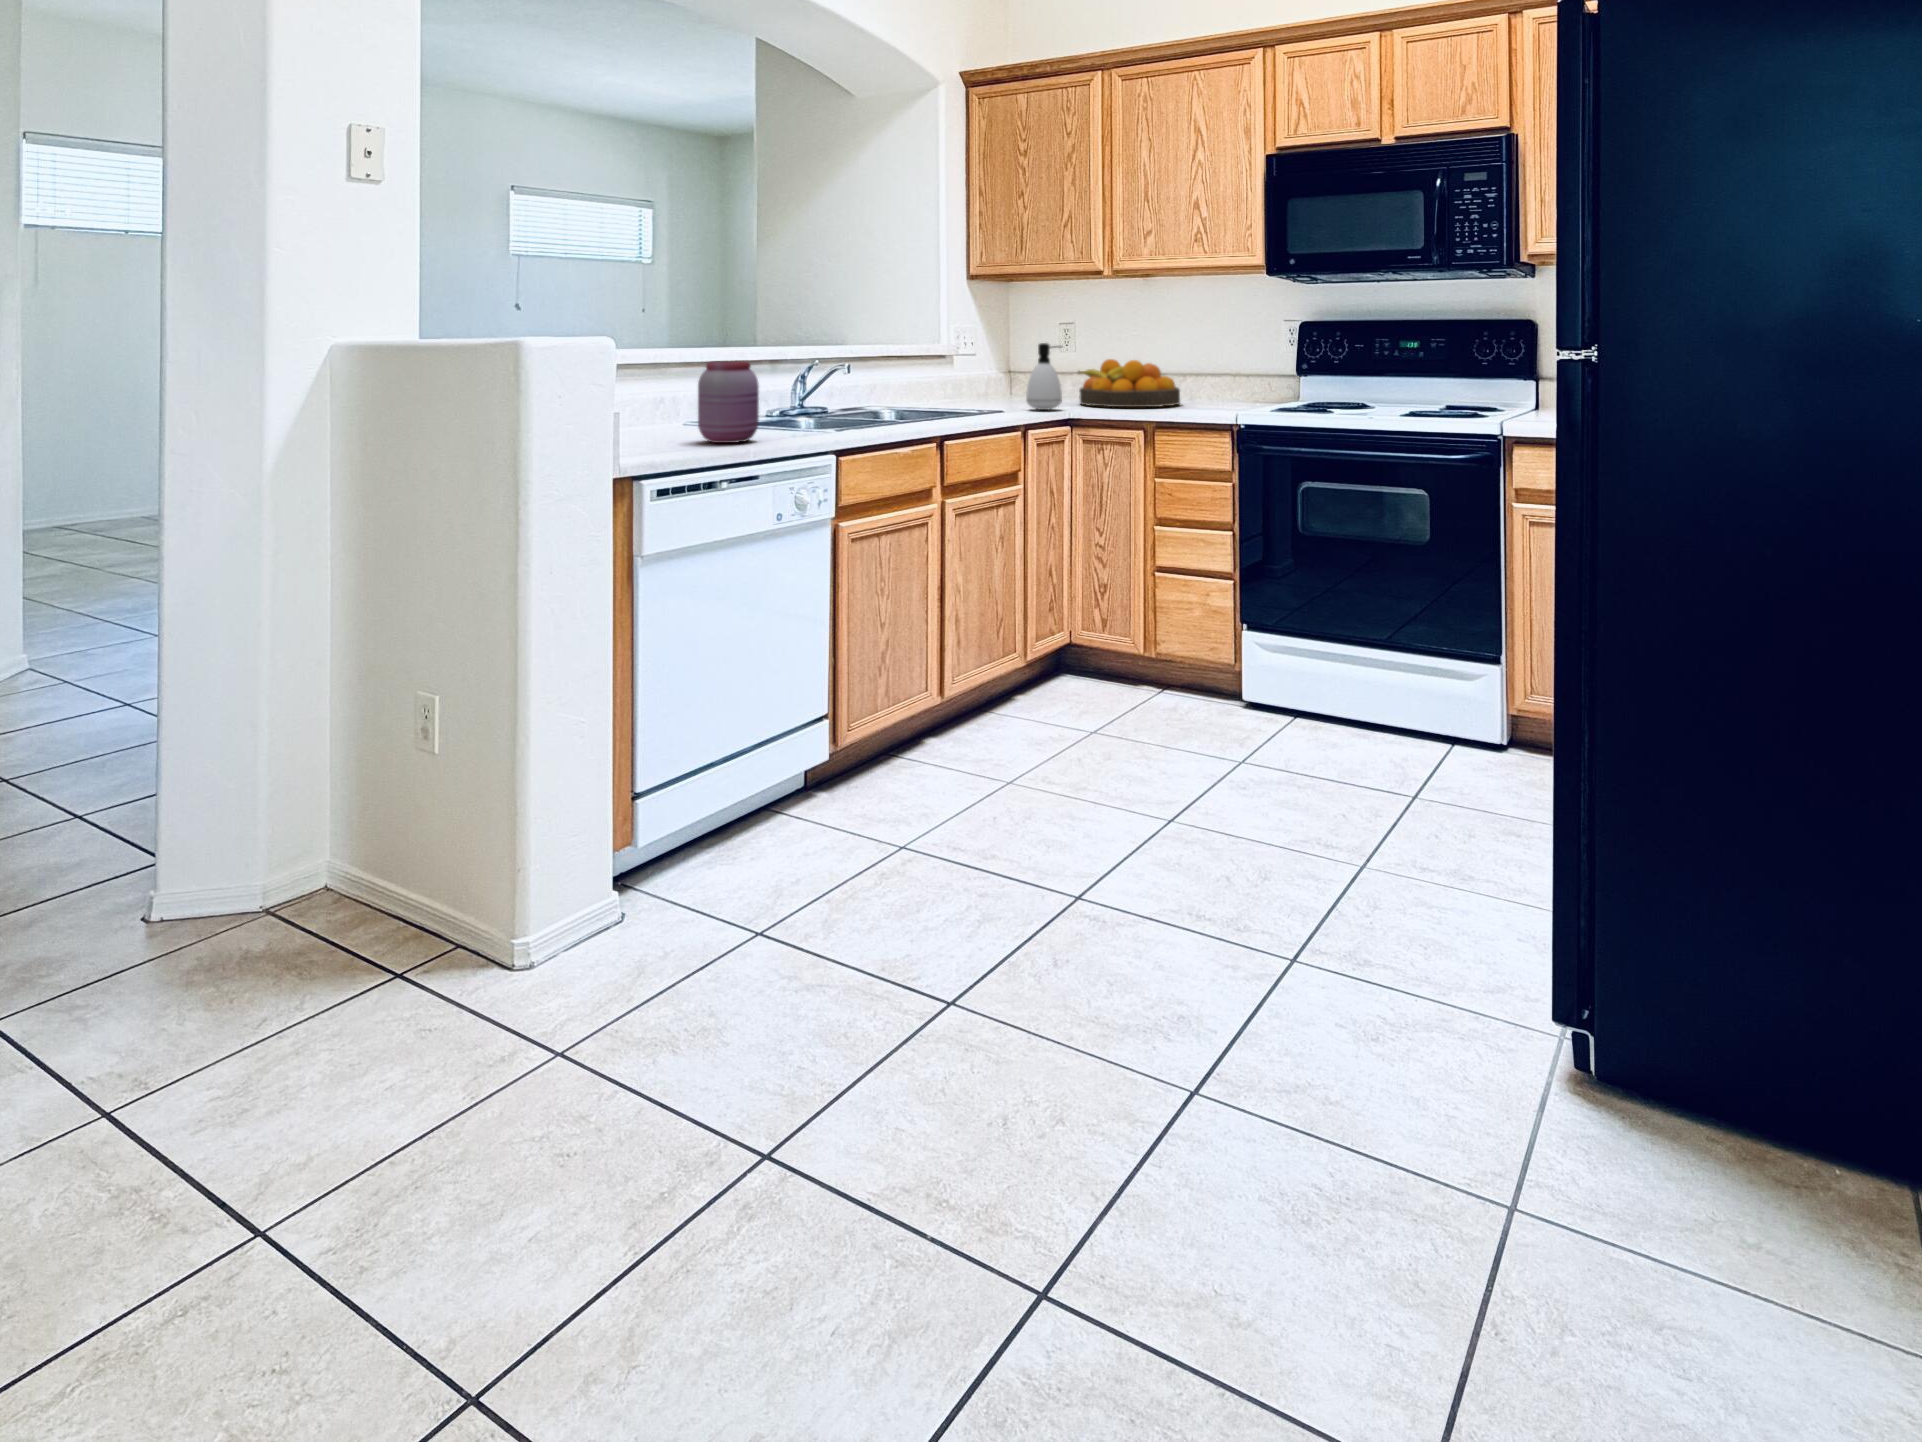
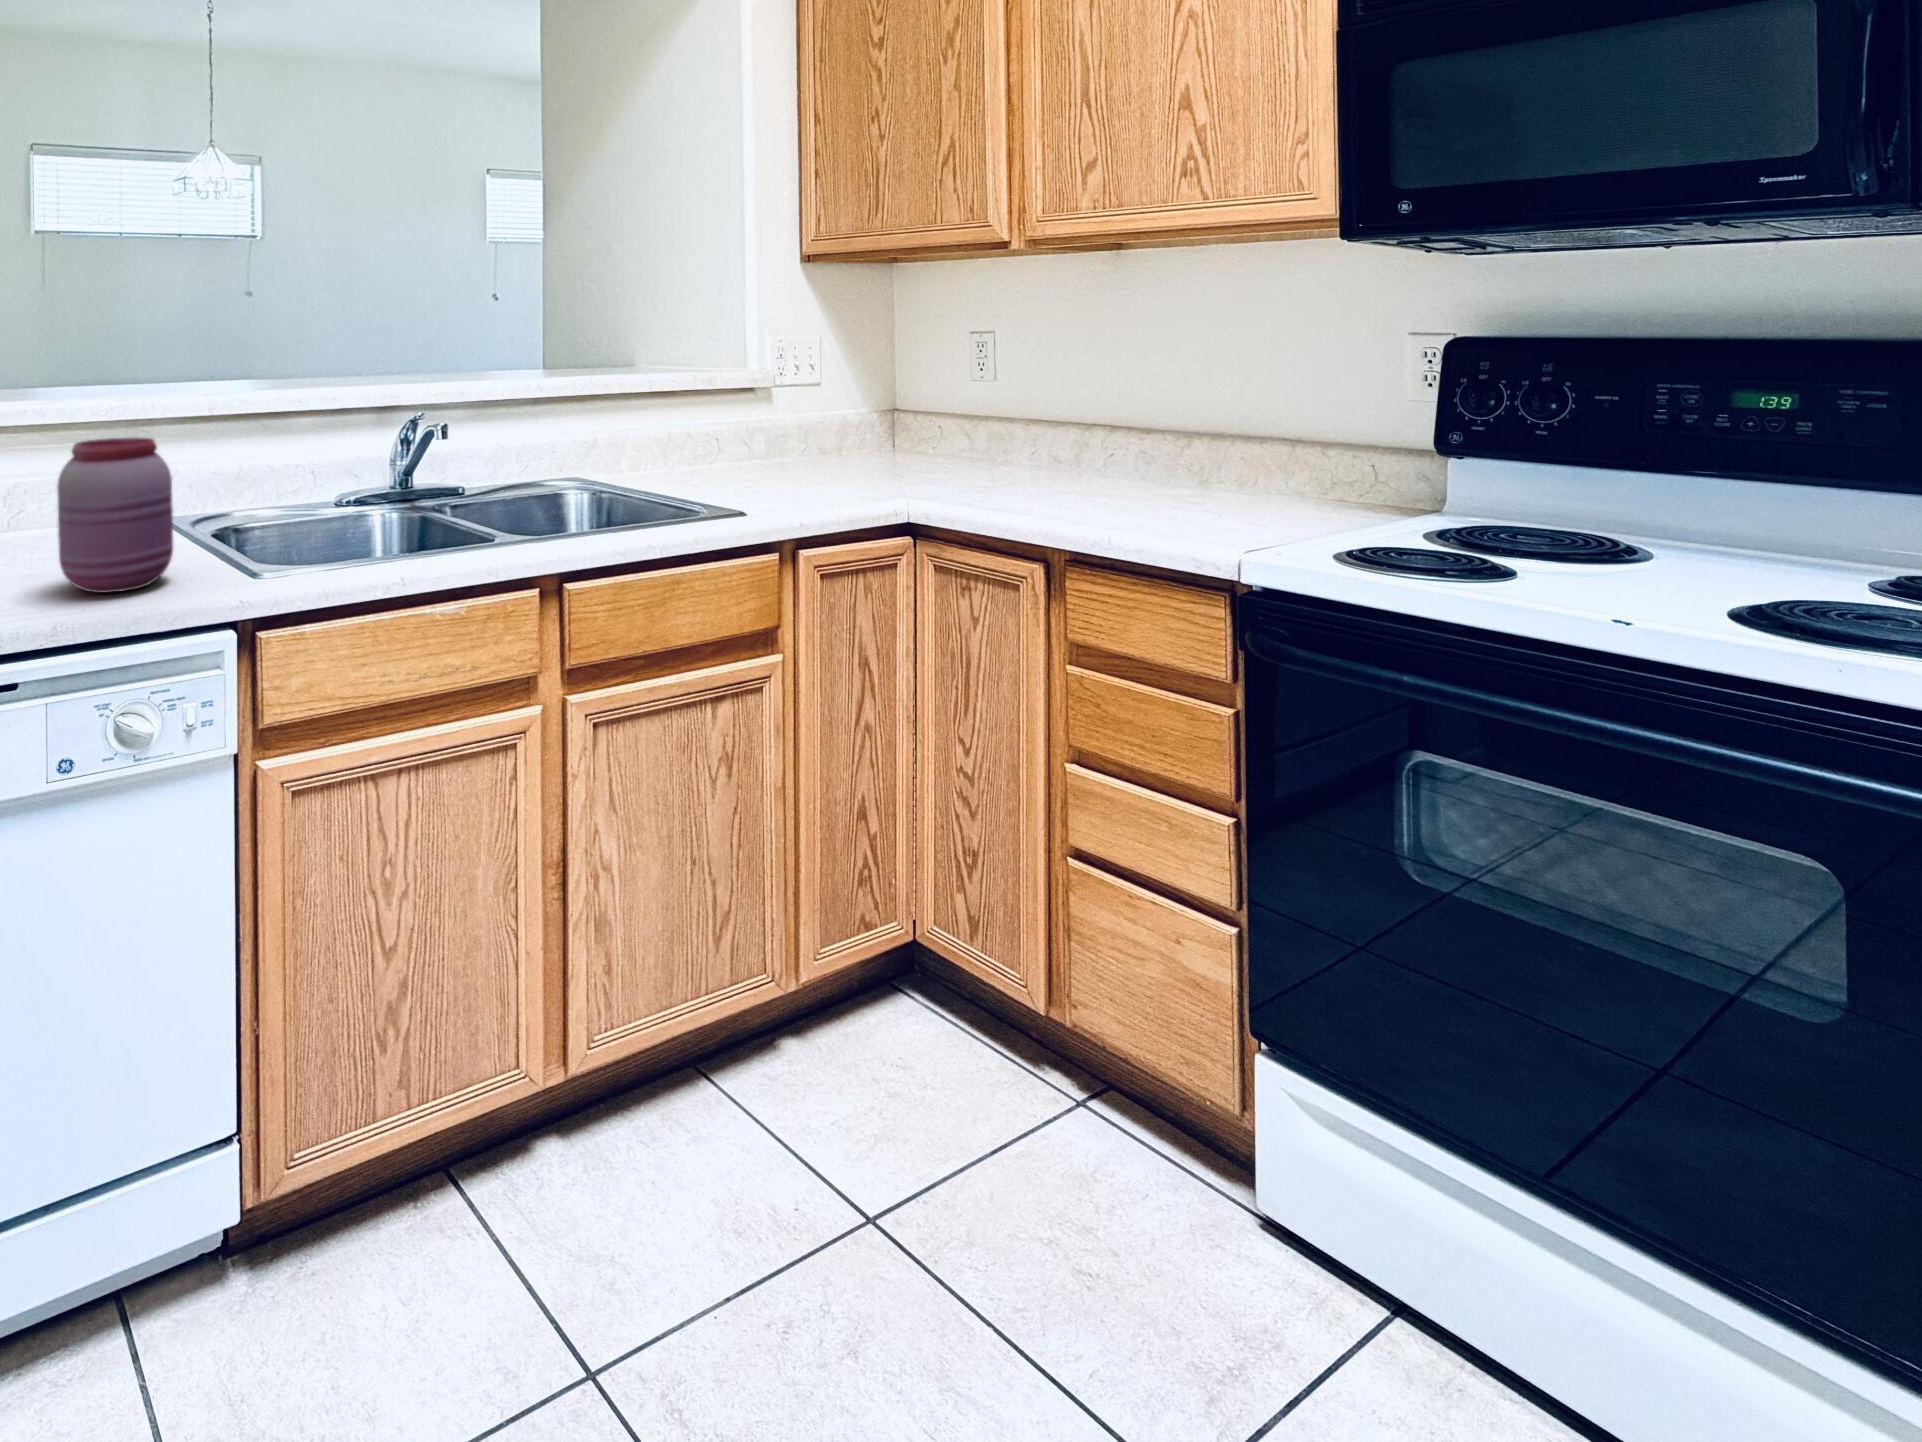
soap dispenser: present [1026,343,1062,410] -> none [826,379,893,502]
fruit bowl: present [1079,359,1180,407] -> none [952,402,1157,505]

